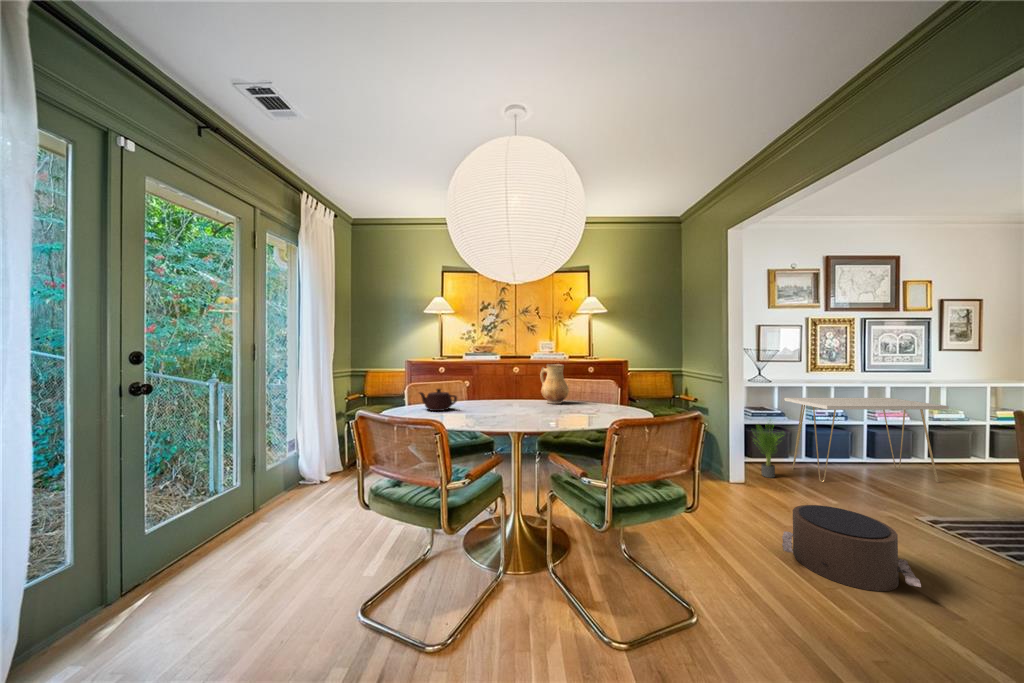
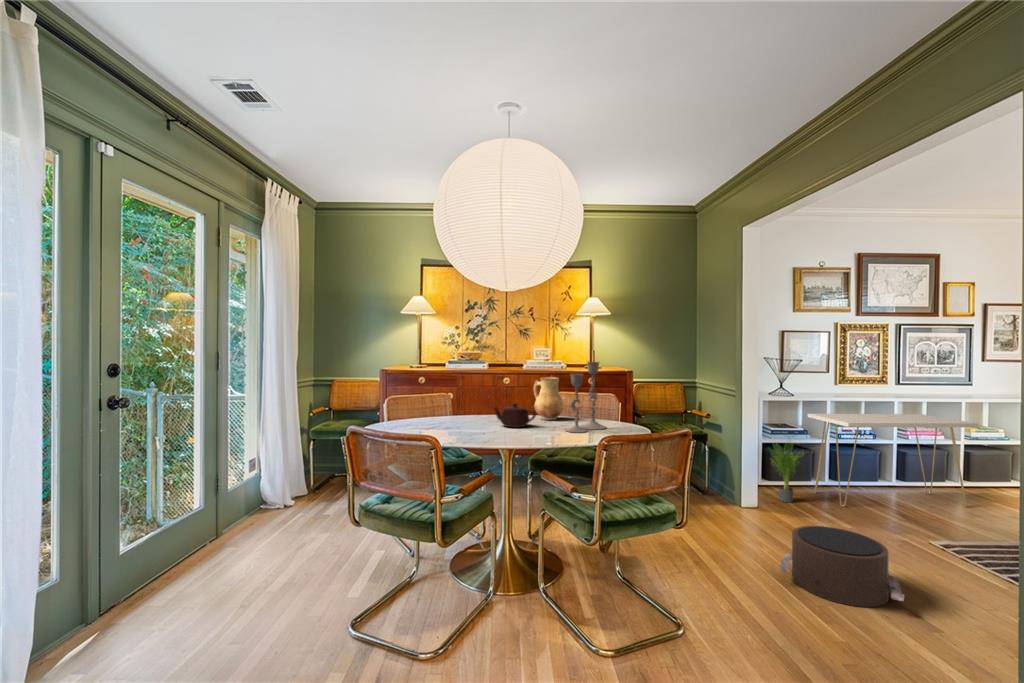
candlestick: none [572,348,611,416] -> present [566,362,606,433]
teapot: present [419,389,457,411] -> present [493,404,536,427]

